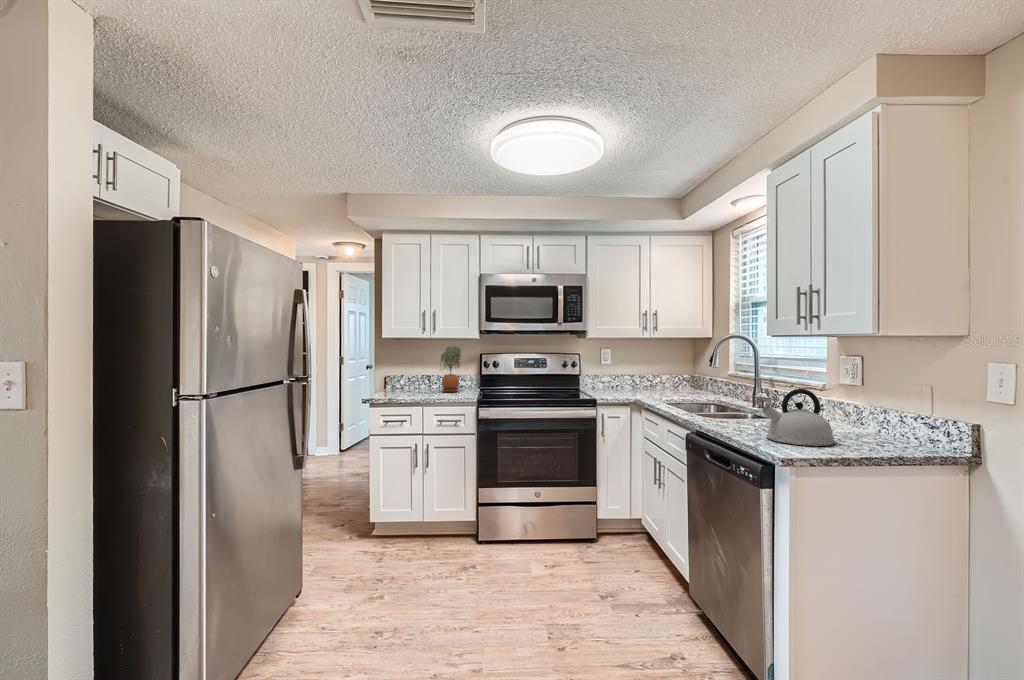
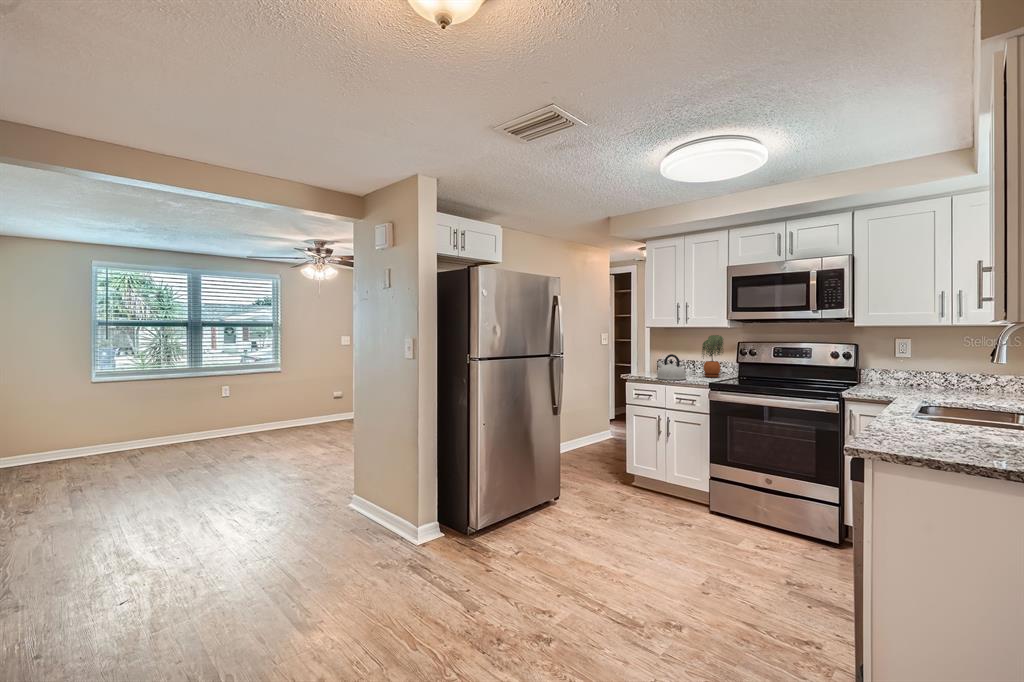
kettle: present [762,389,835,446] -> present [657,354,686,380]

